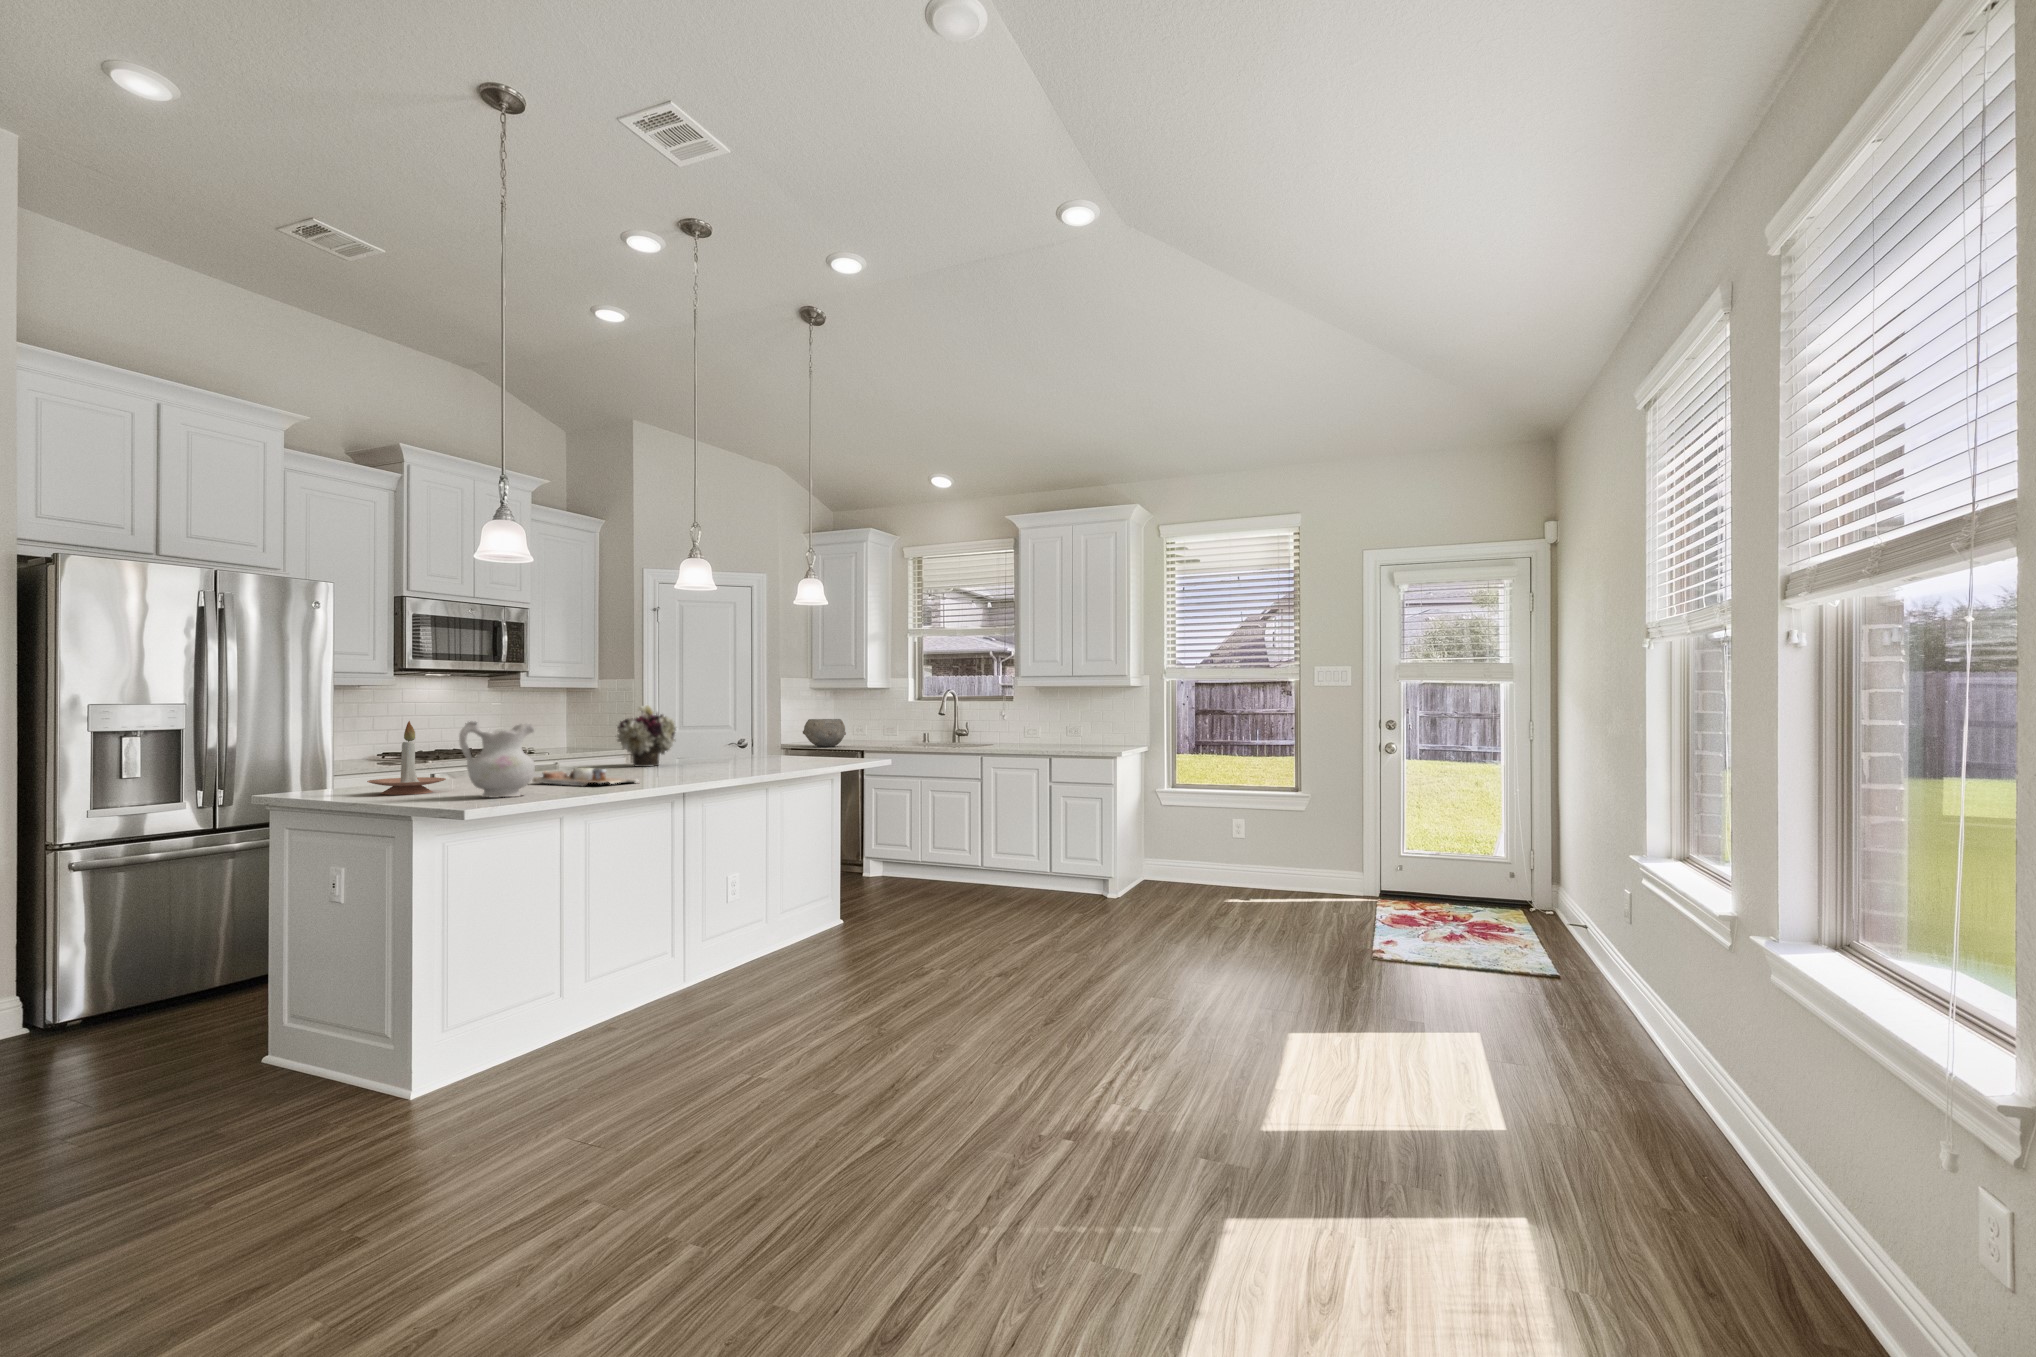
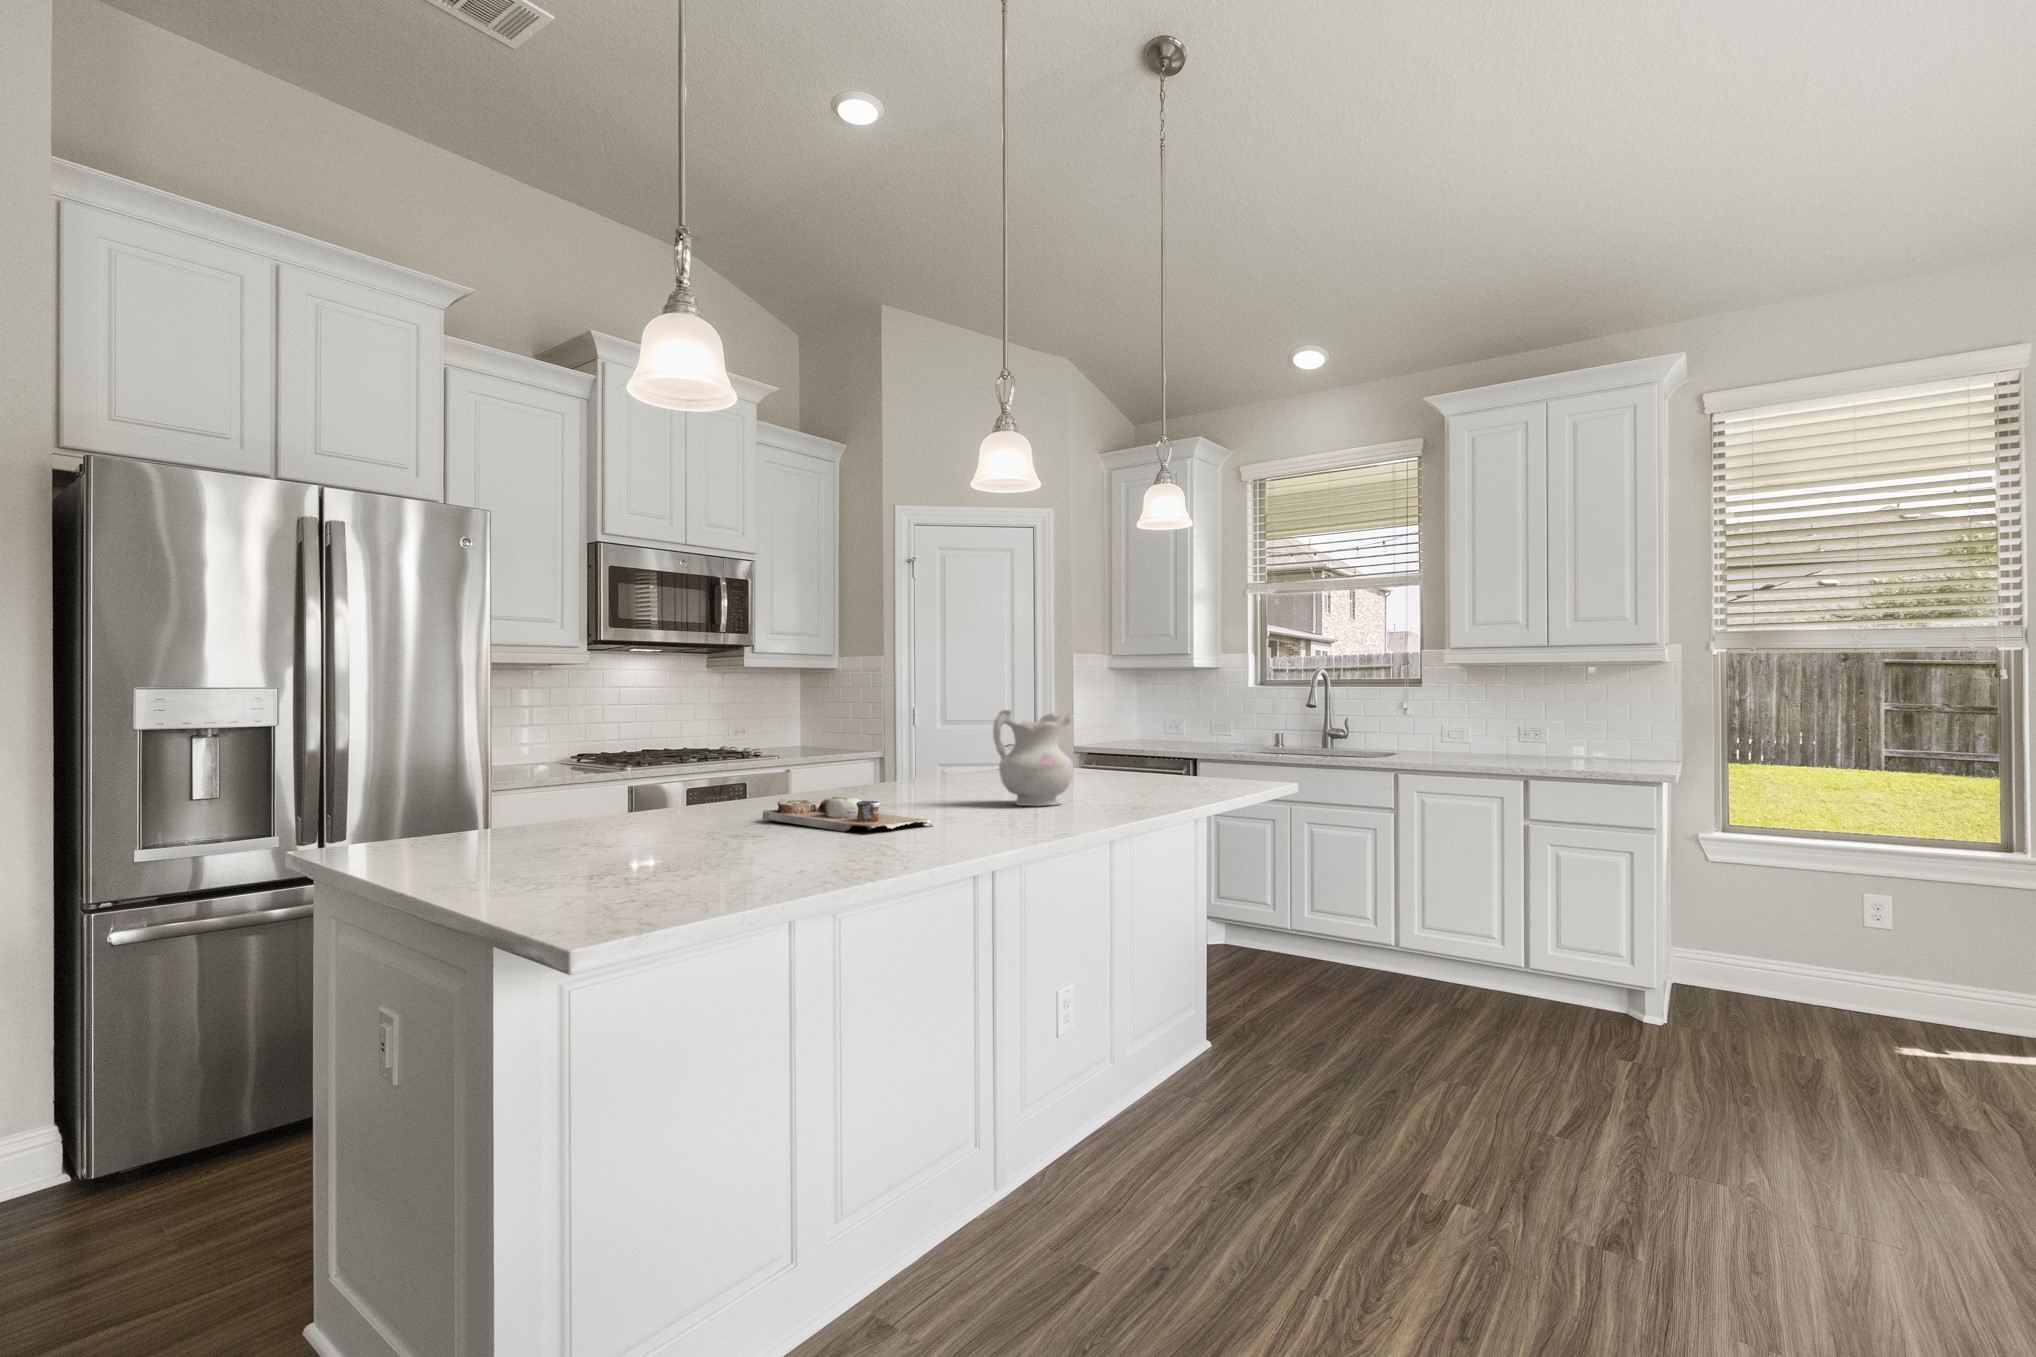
flower arrangement: present [617,705,676,767] -> none [875,690,961,784]
ceramic bowl: present [803,719,846,747] -> none [1105,711,1165,750]
candle holder: present [367,721,446,795] -> none [509,717,631,842]
ceramic pitcher: present [459,721,535,798] -> present [993,710,1073,806]

